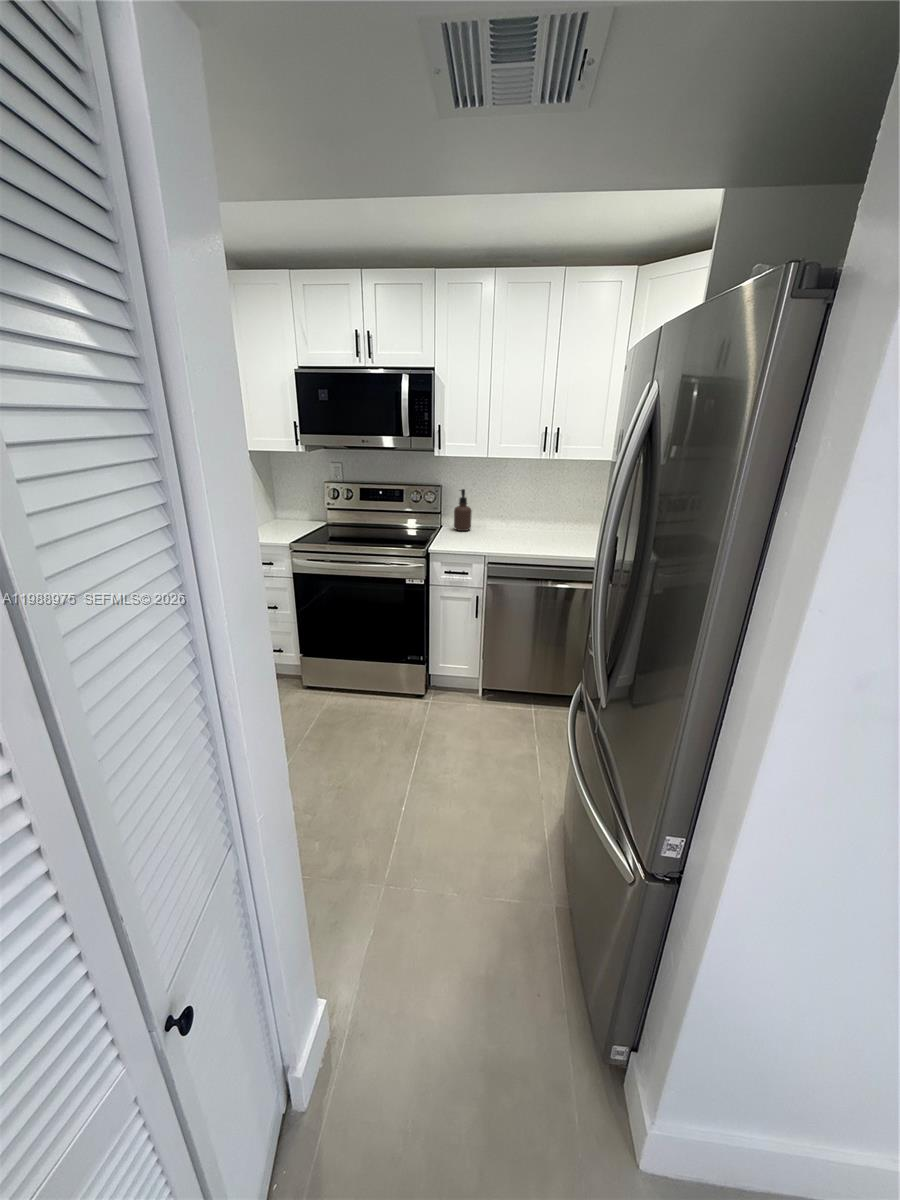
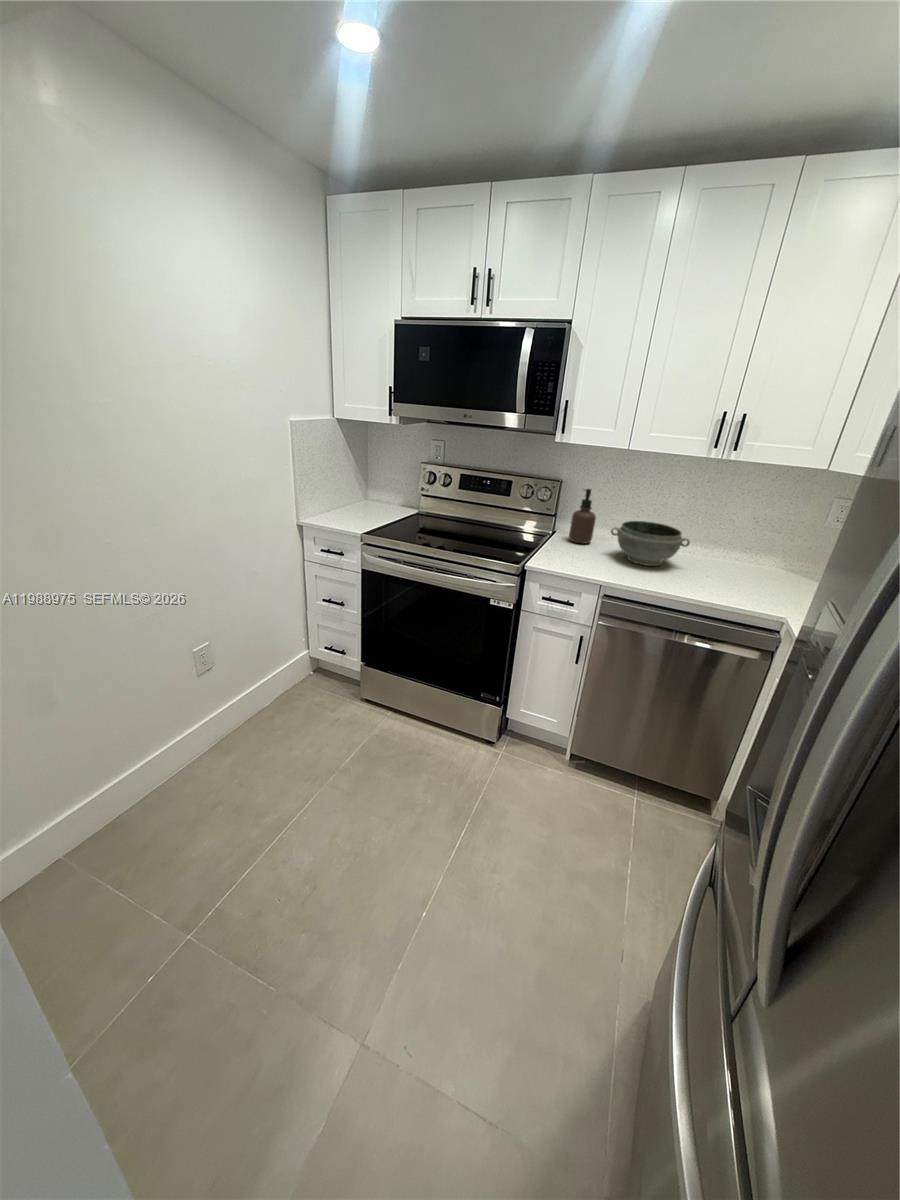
bowl: none [484,509,539,539] -> present [611,521,690,566]

